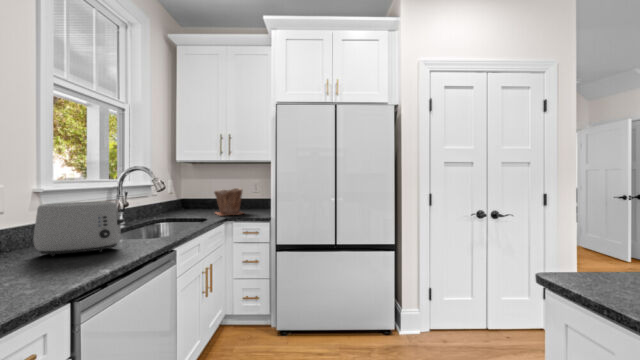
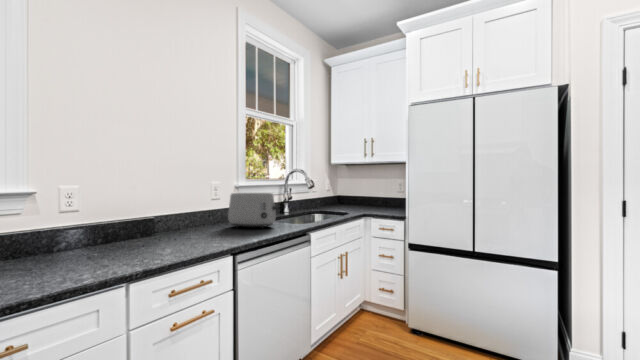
plant pot: present [214,188,243,216] -> none [358,188,385,212]

